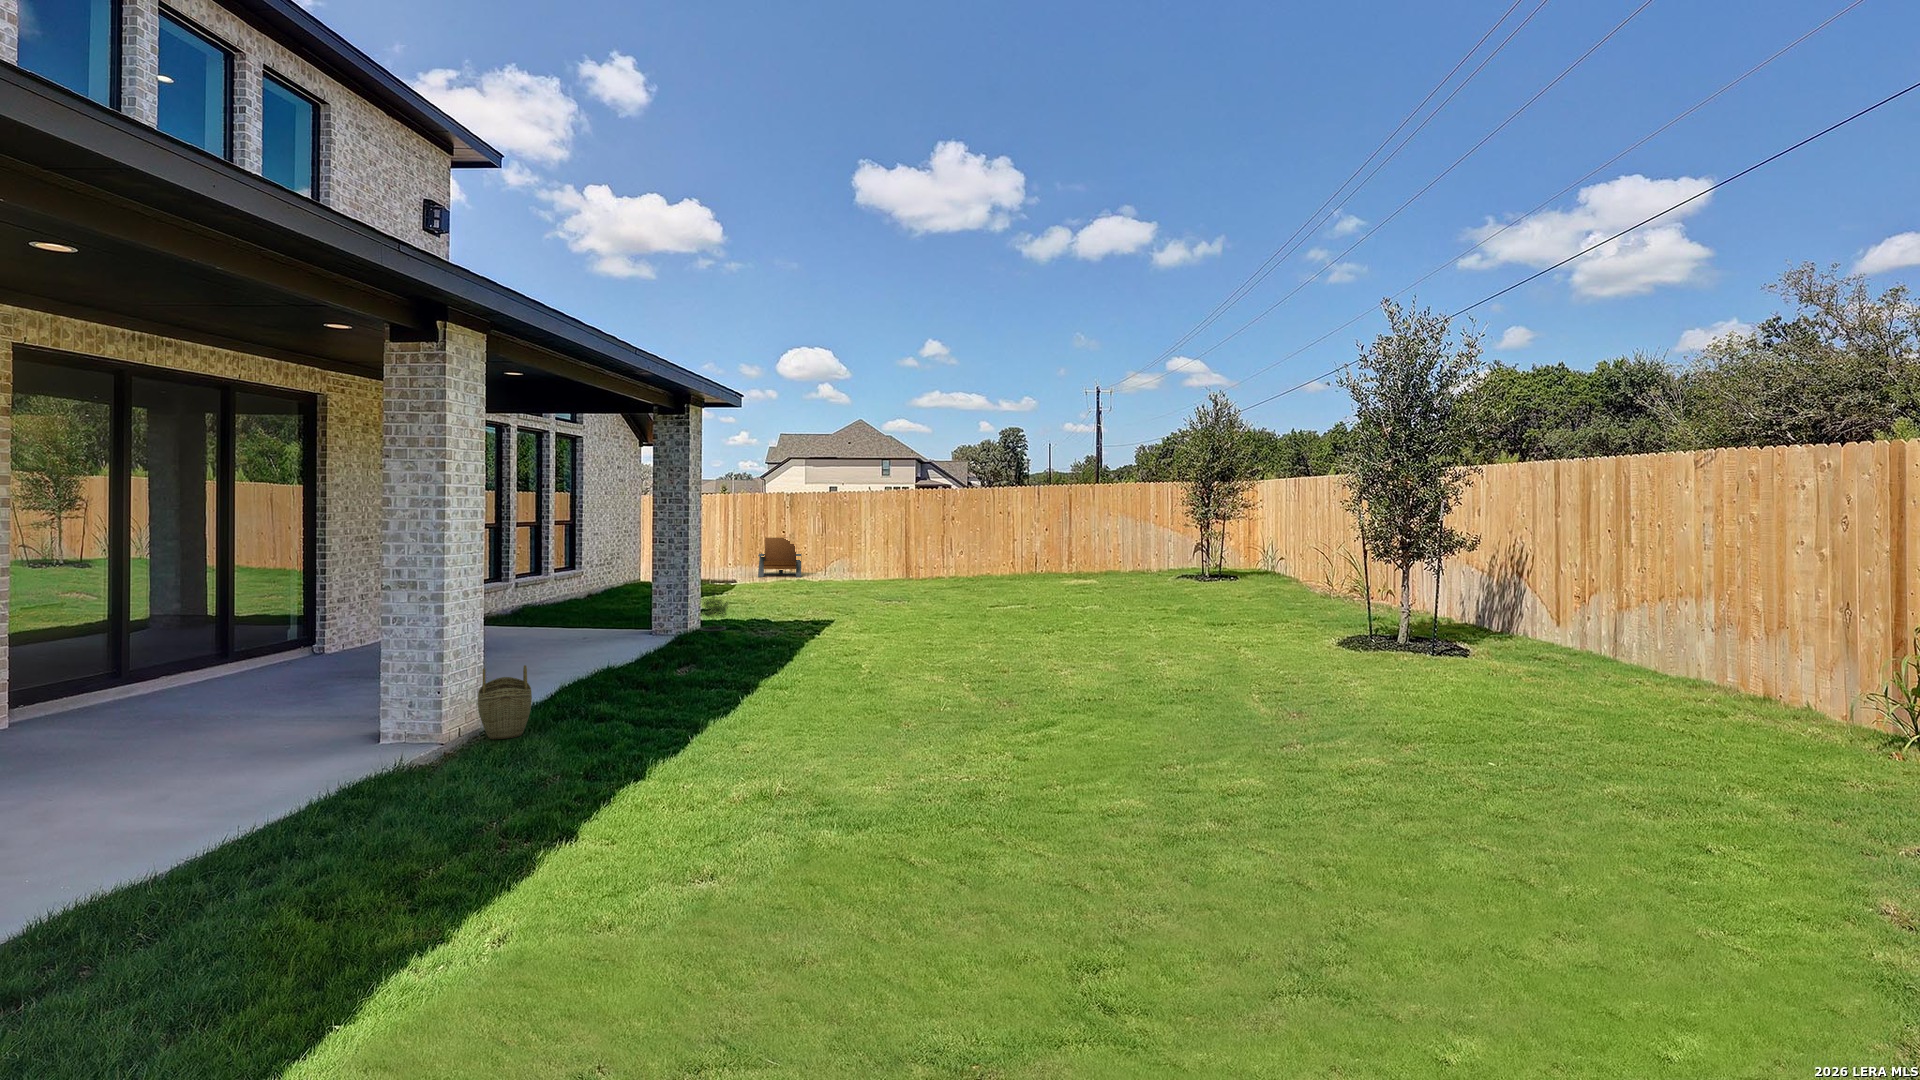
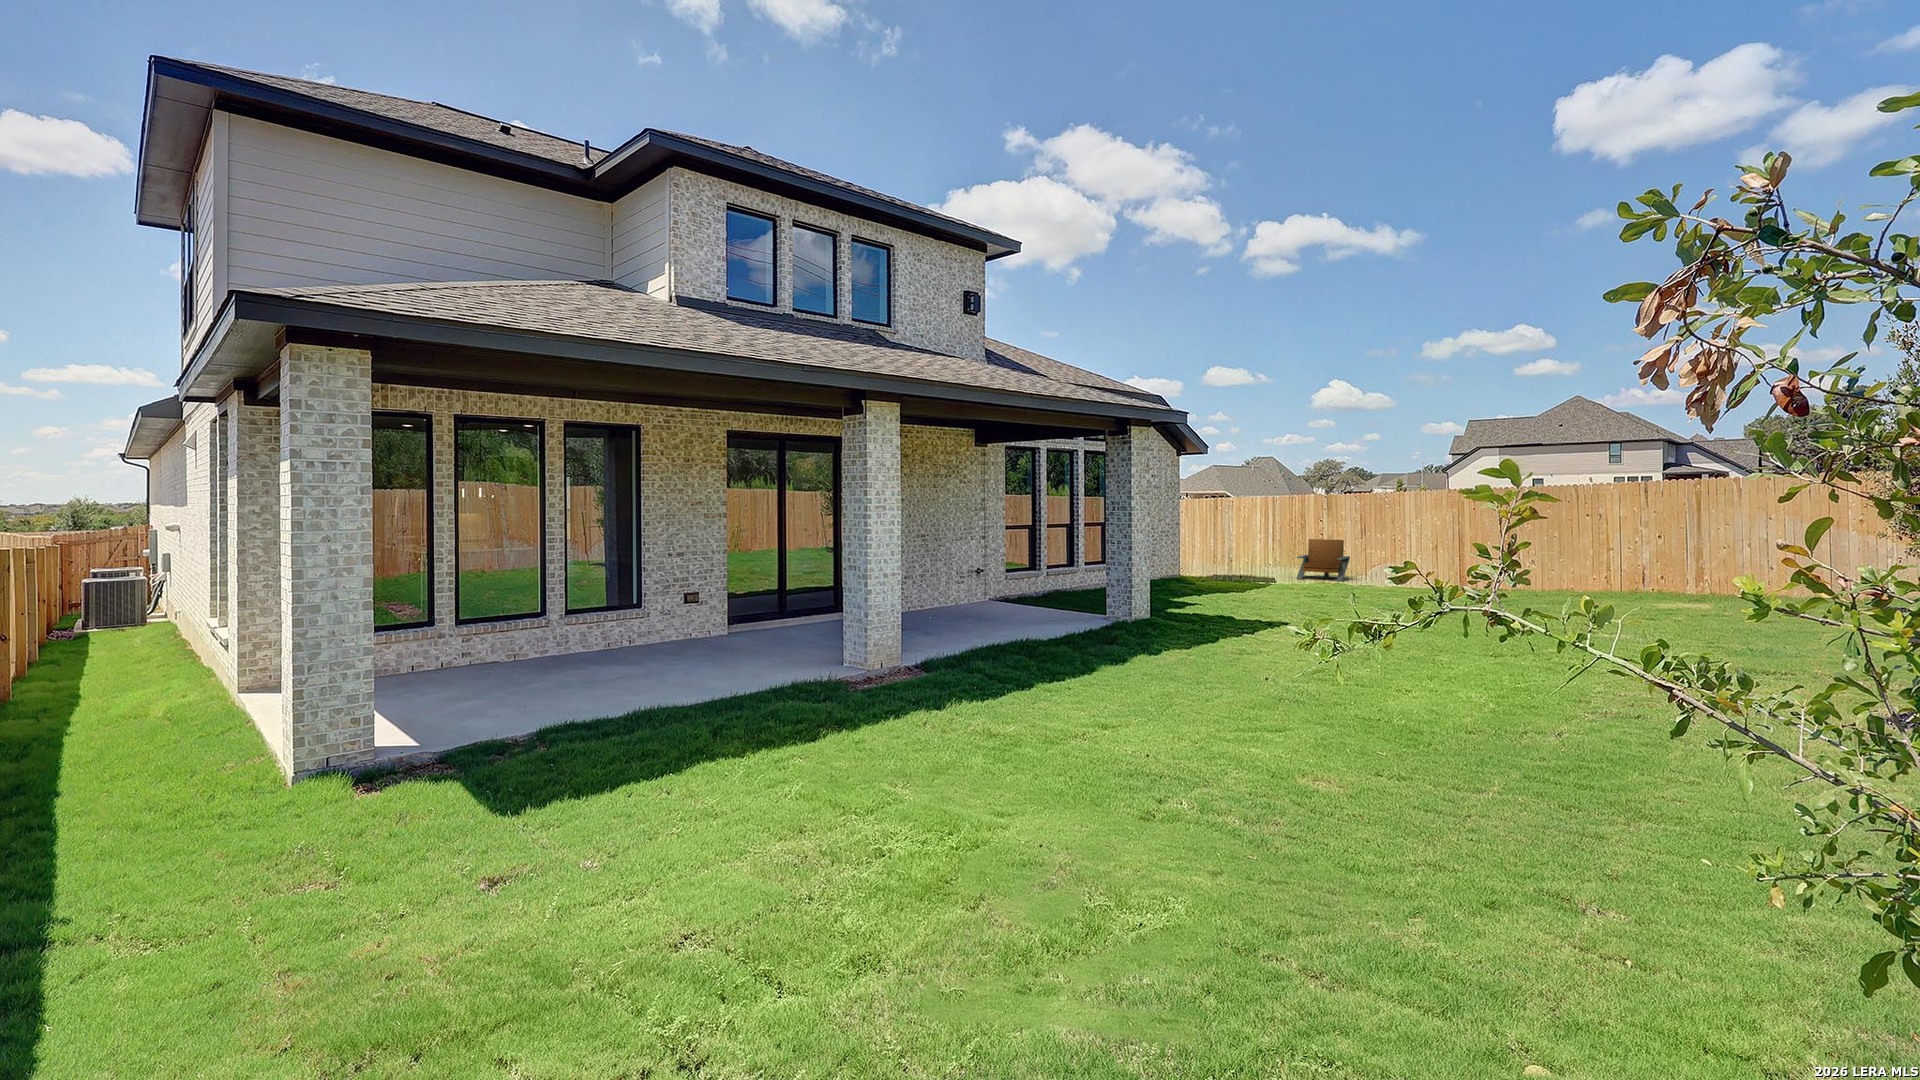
potted tree: present [701,590,728,631] -> none [1147,582,1175,623]
woven basket: present [478,665,532,739] -> none [888,626,923,674]

